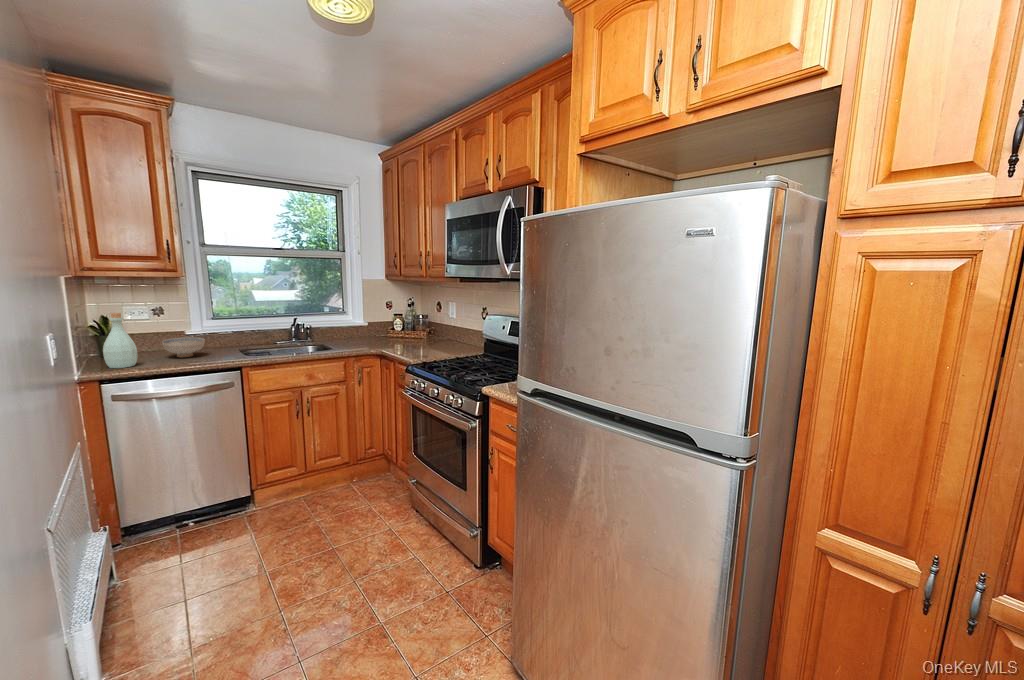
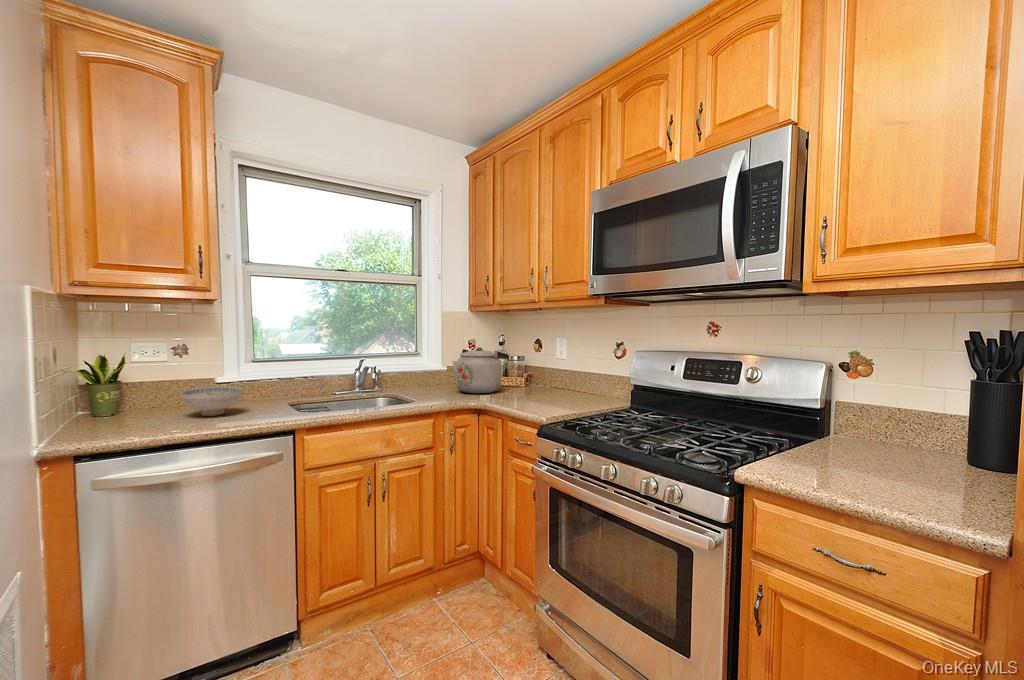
kettle: none [369,309,411,343] -> present [453,347,509,393]
bottle: present [103,313,137,368] -> none [90,348,143,435]

